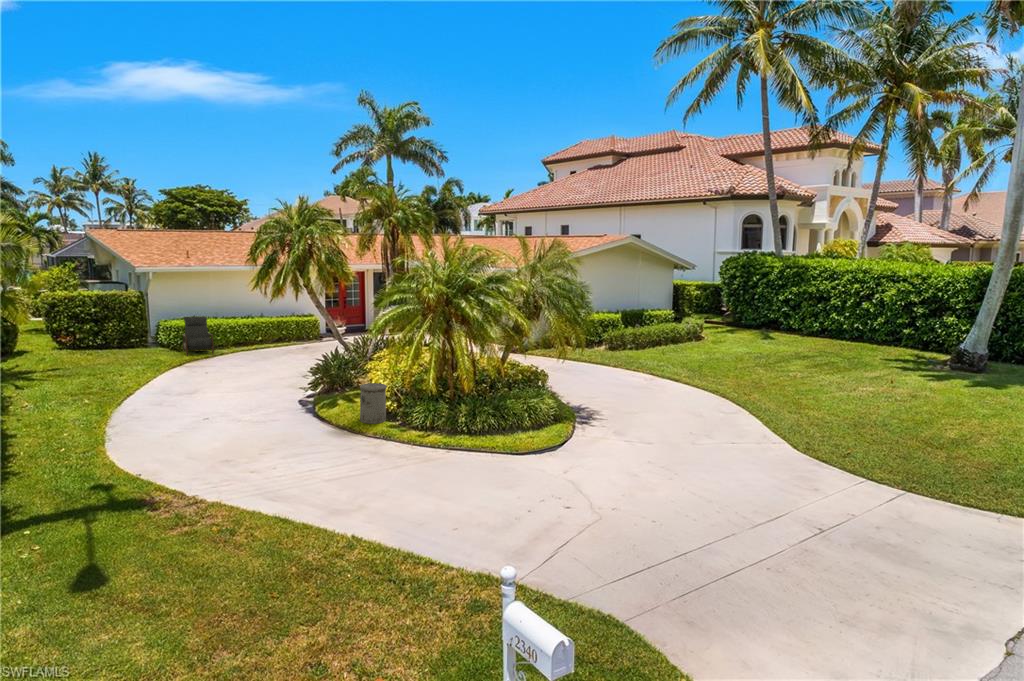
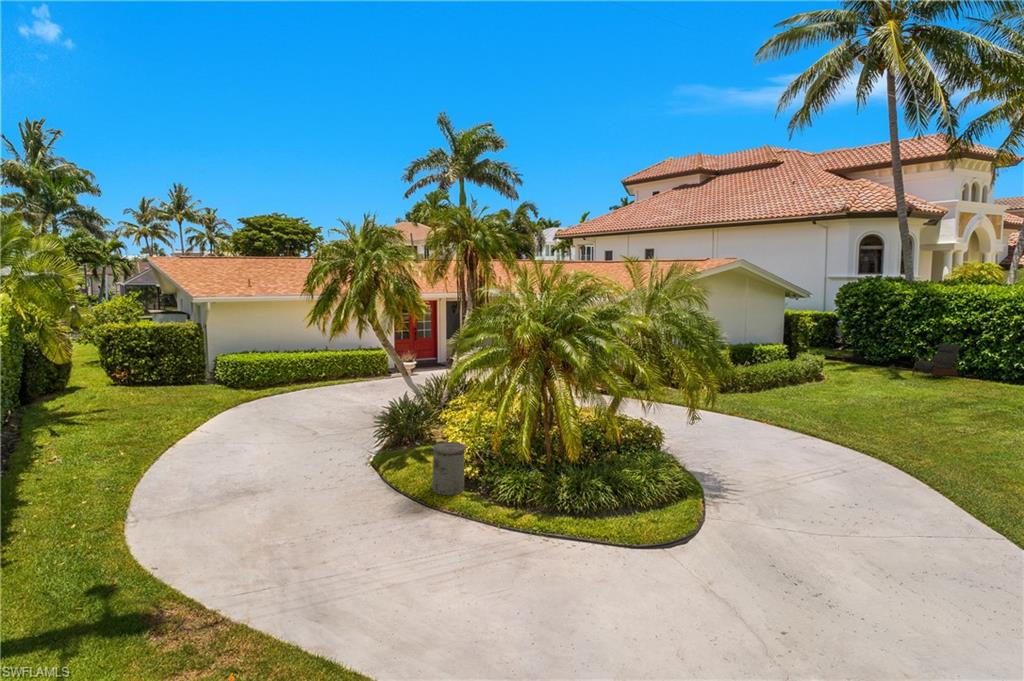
chair: present [183,316,214,356] -> present [912,343,960,379]

